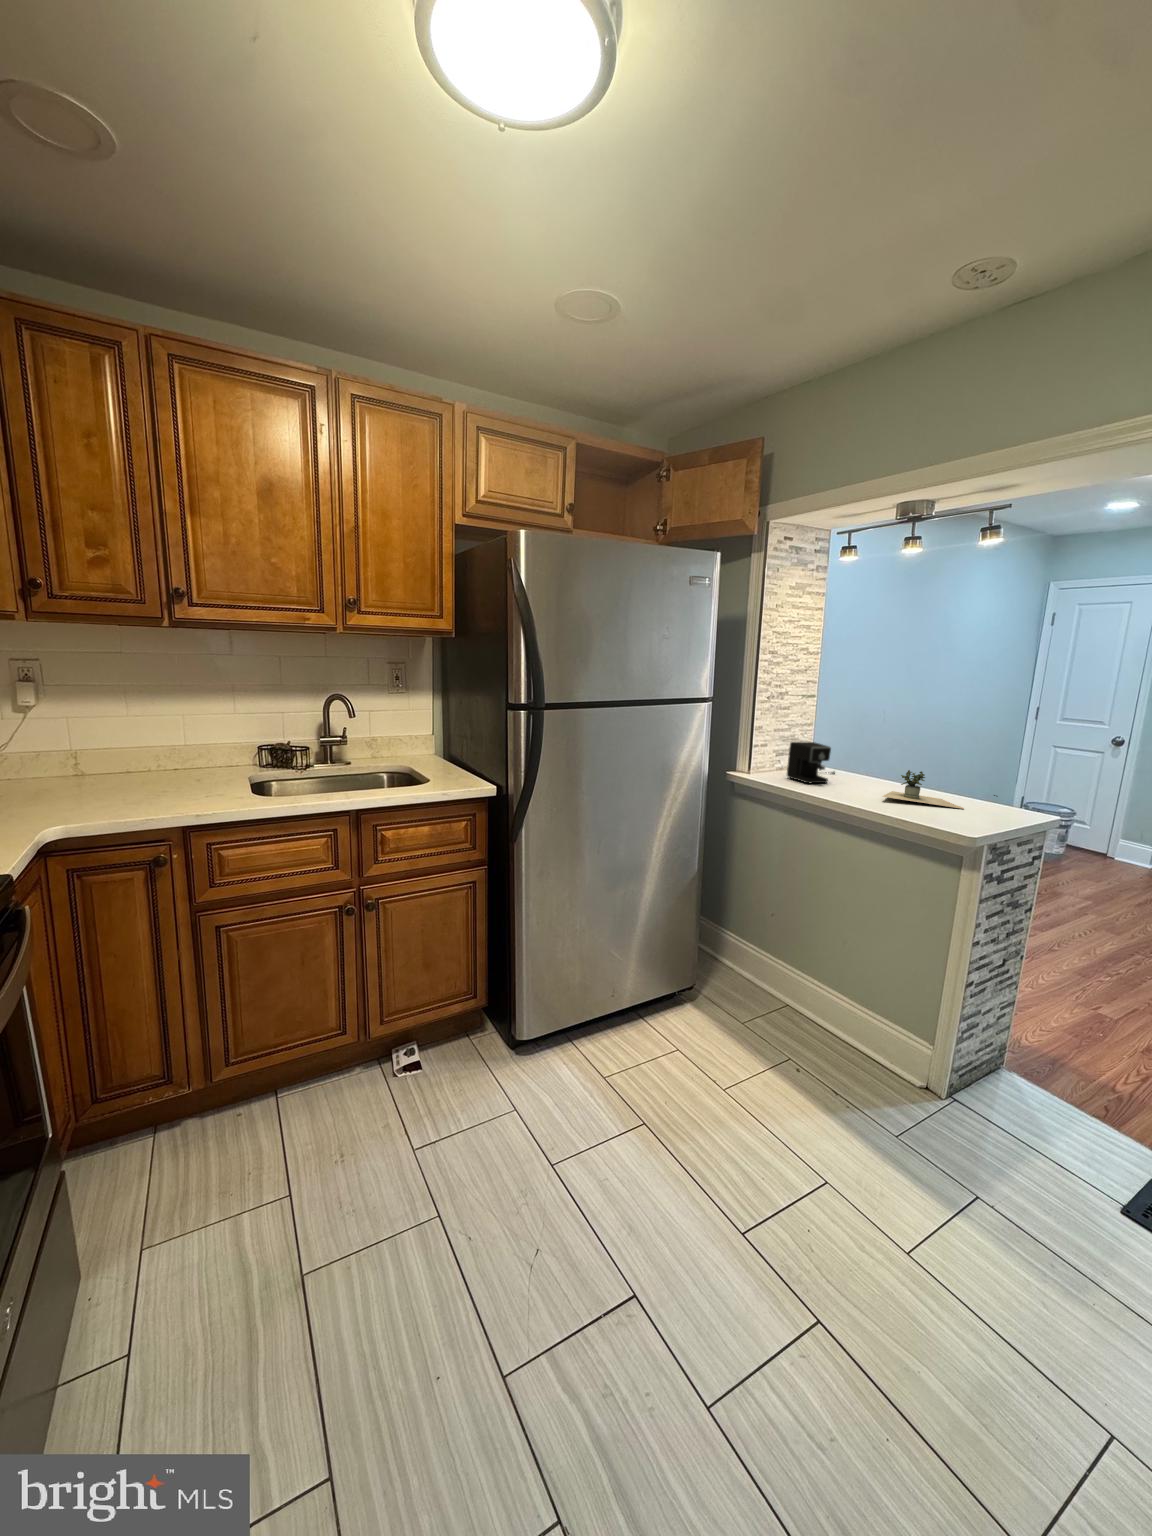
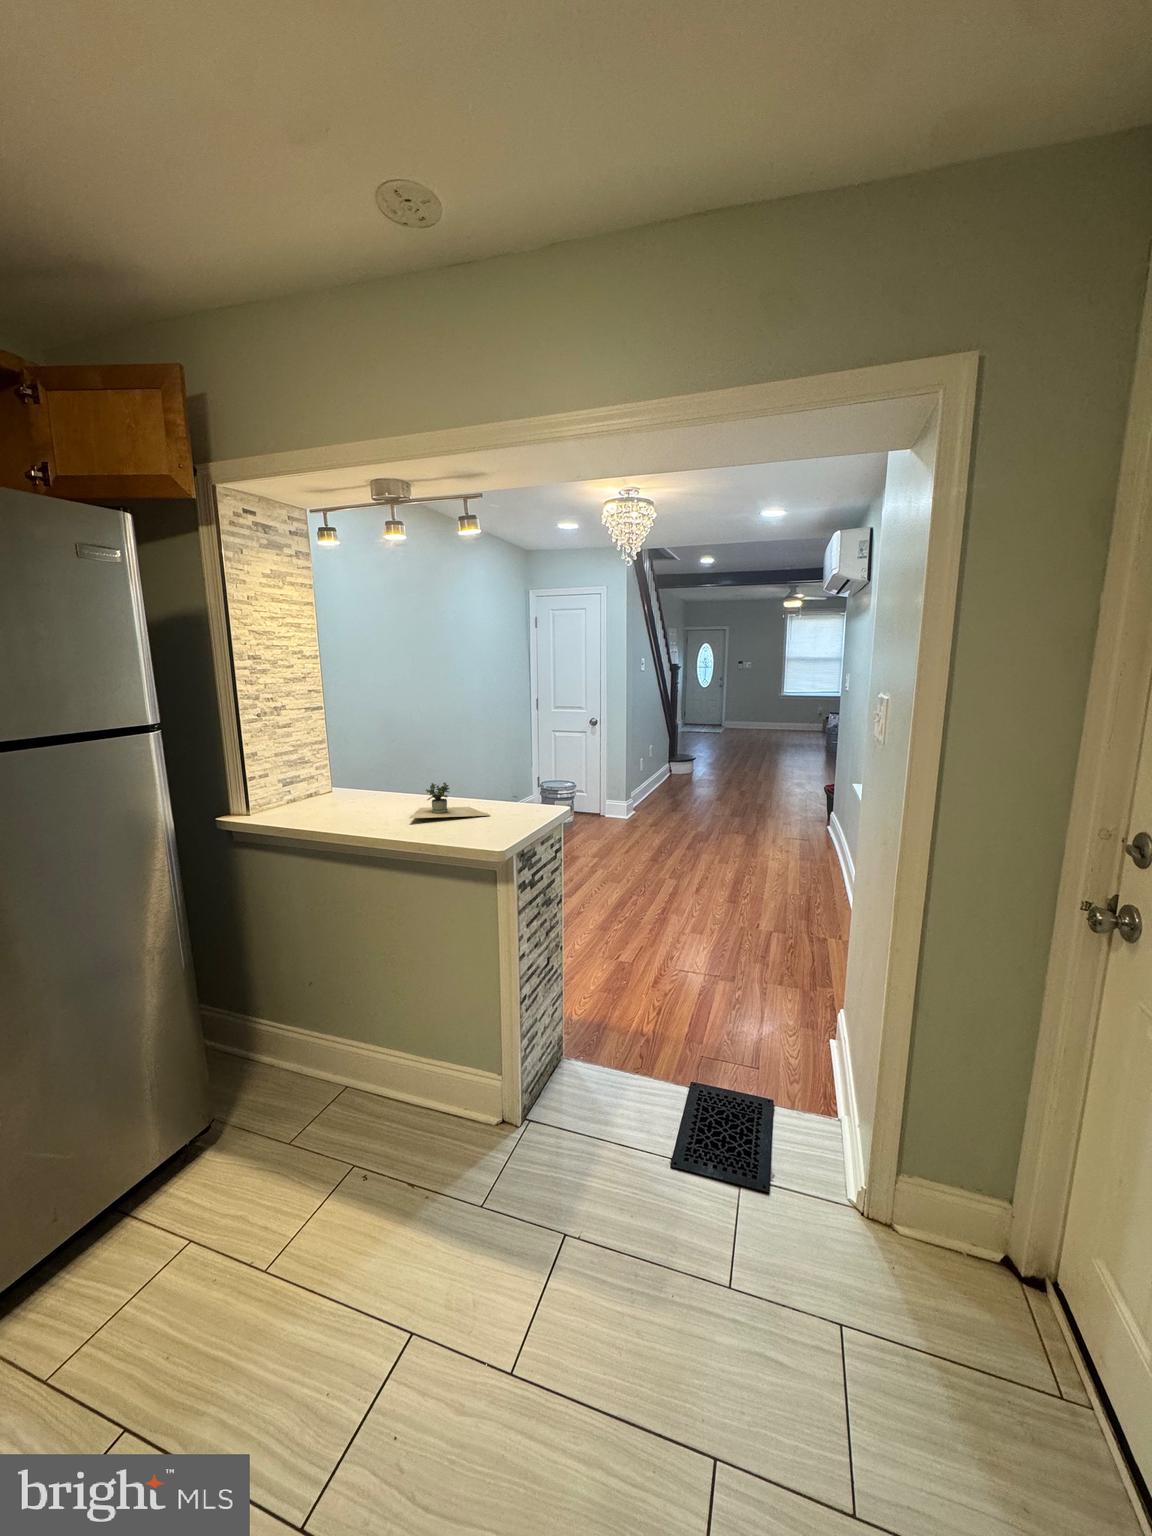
coffee maker: present [787,741,835,783] -> none [297,764,361,816]

